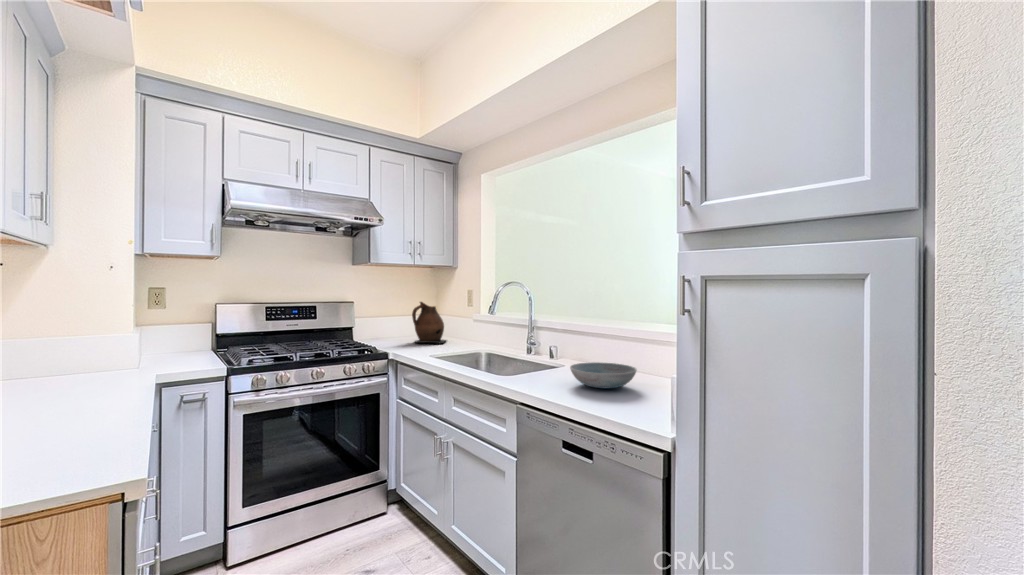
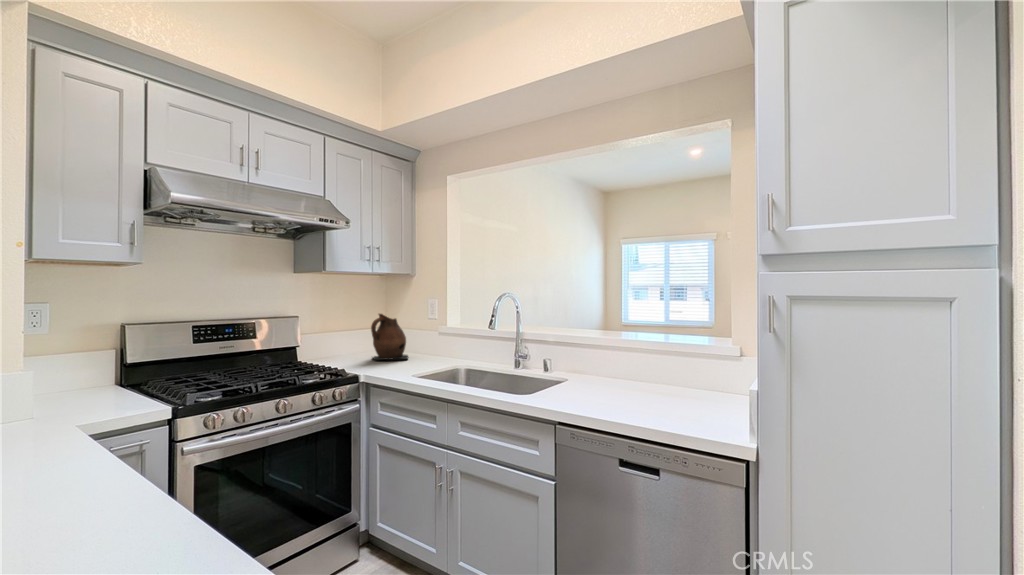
dish: present [570,362,637,389] -> none [593,376,661,402]

